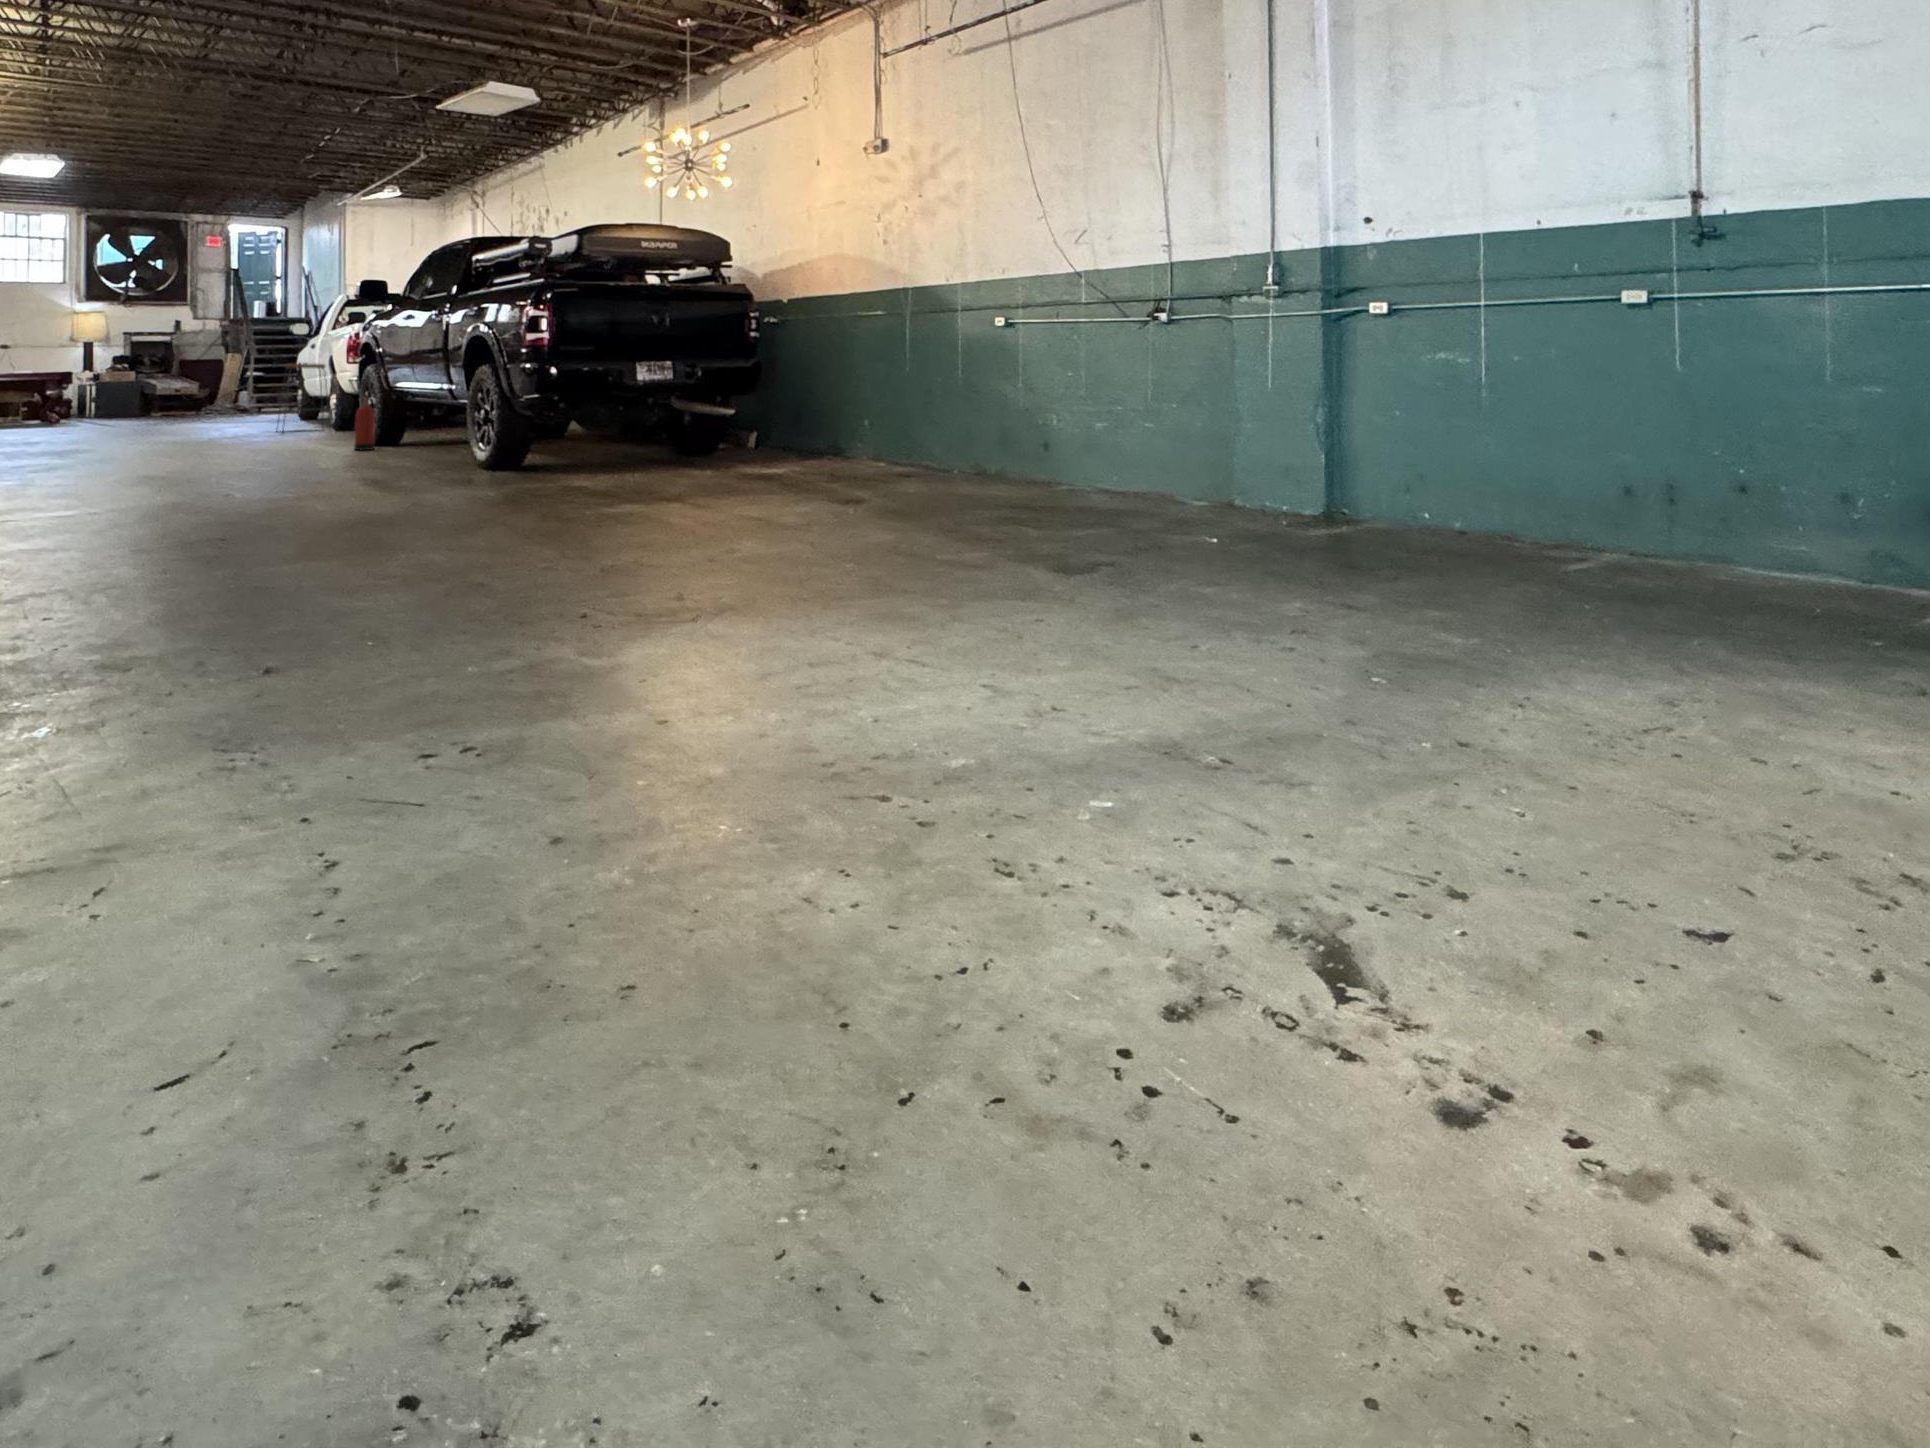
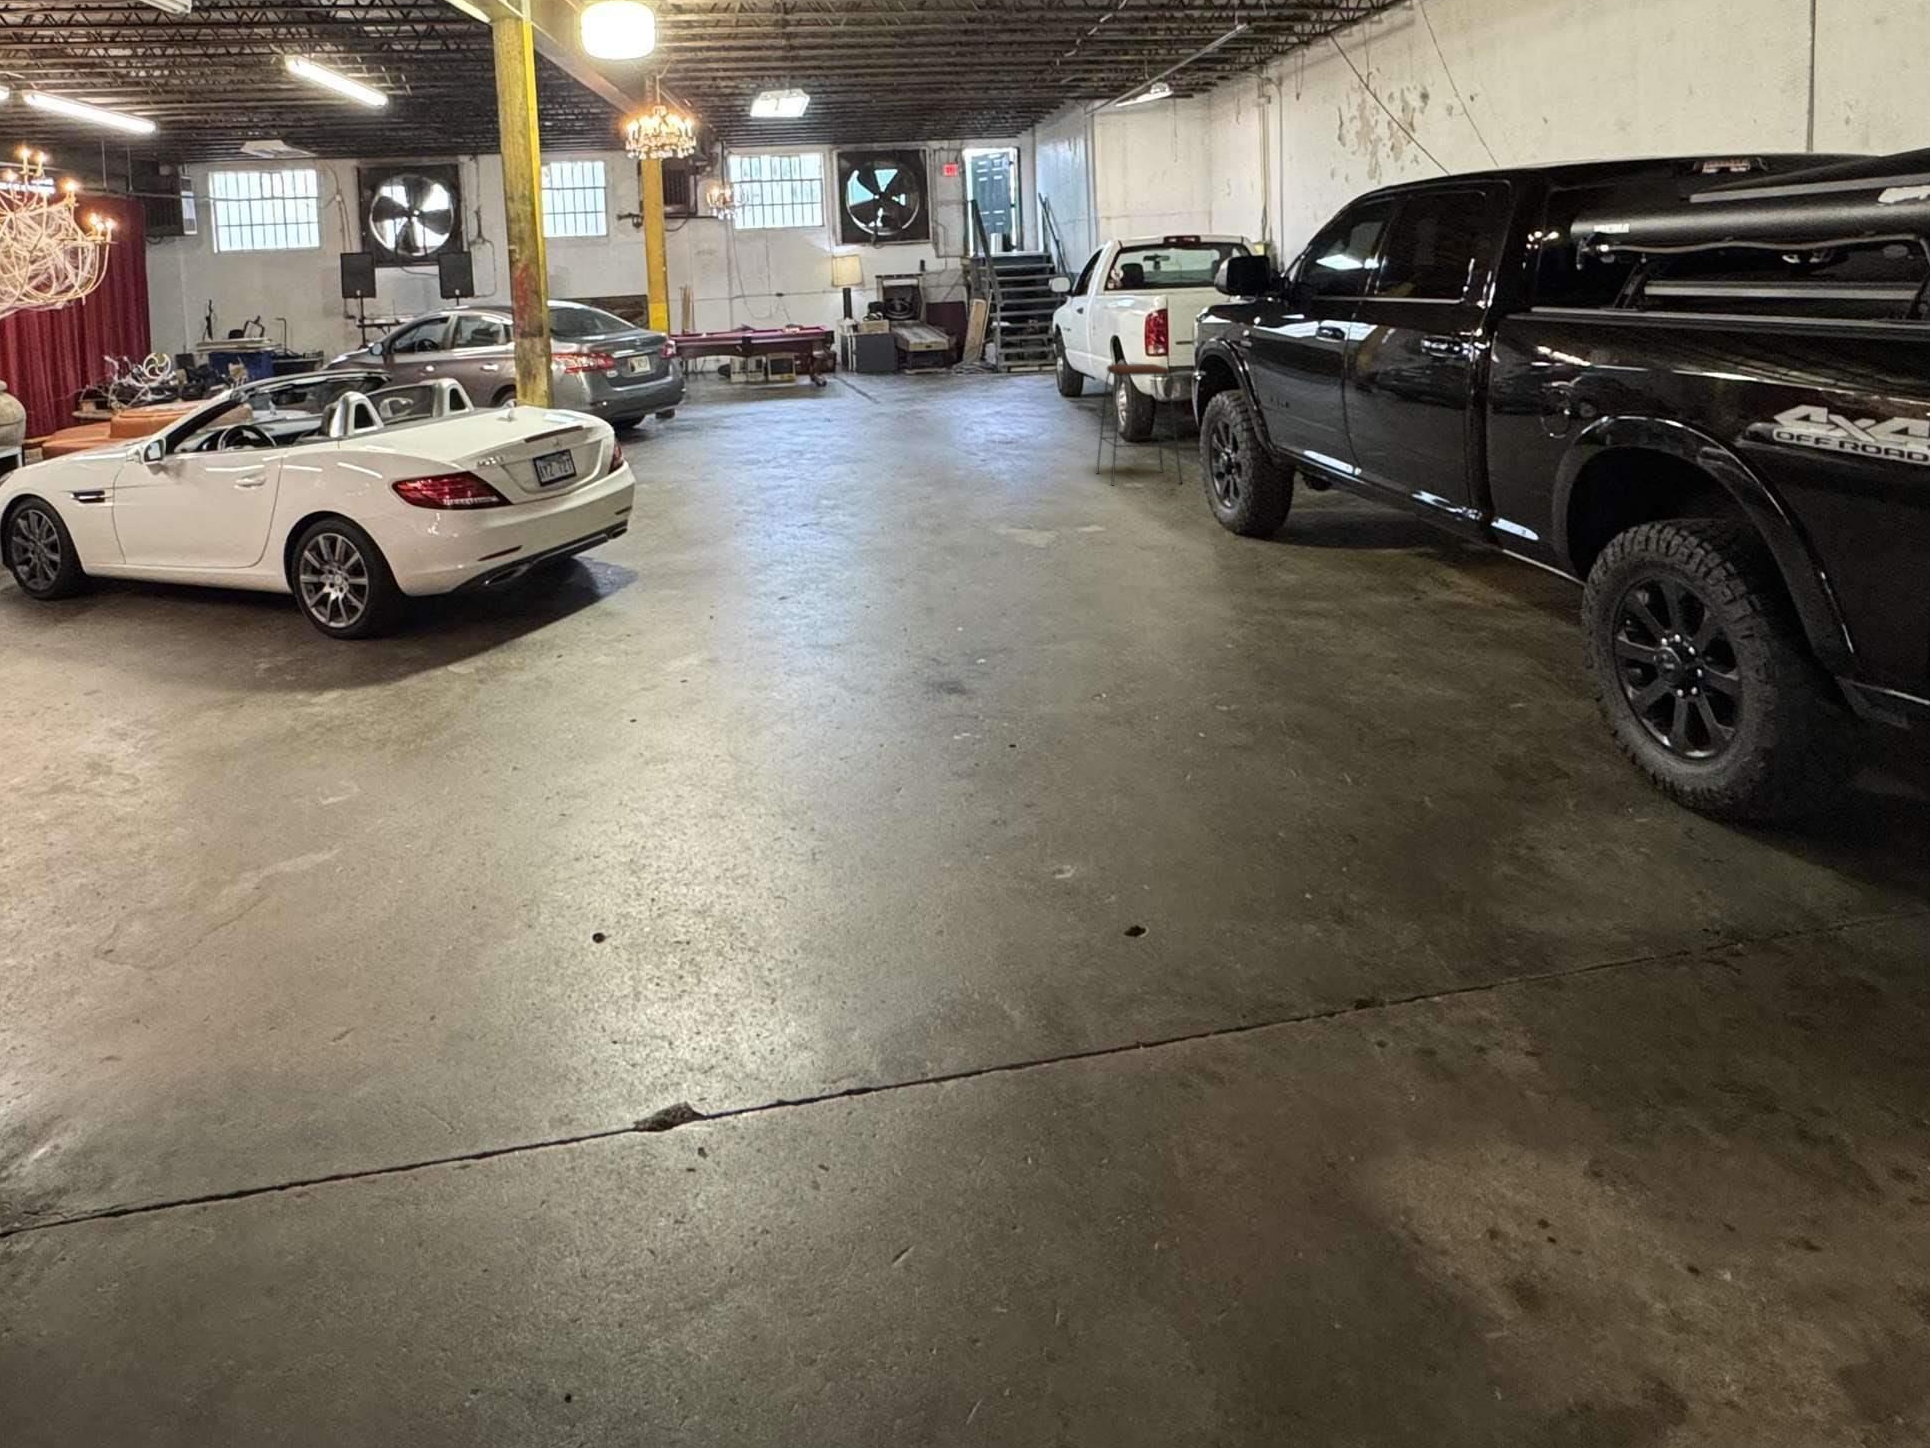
fire extinguisher: present [354,398,375,450] -> none [1343,504,1387,633]

